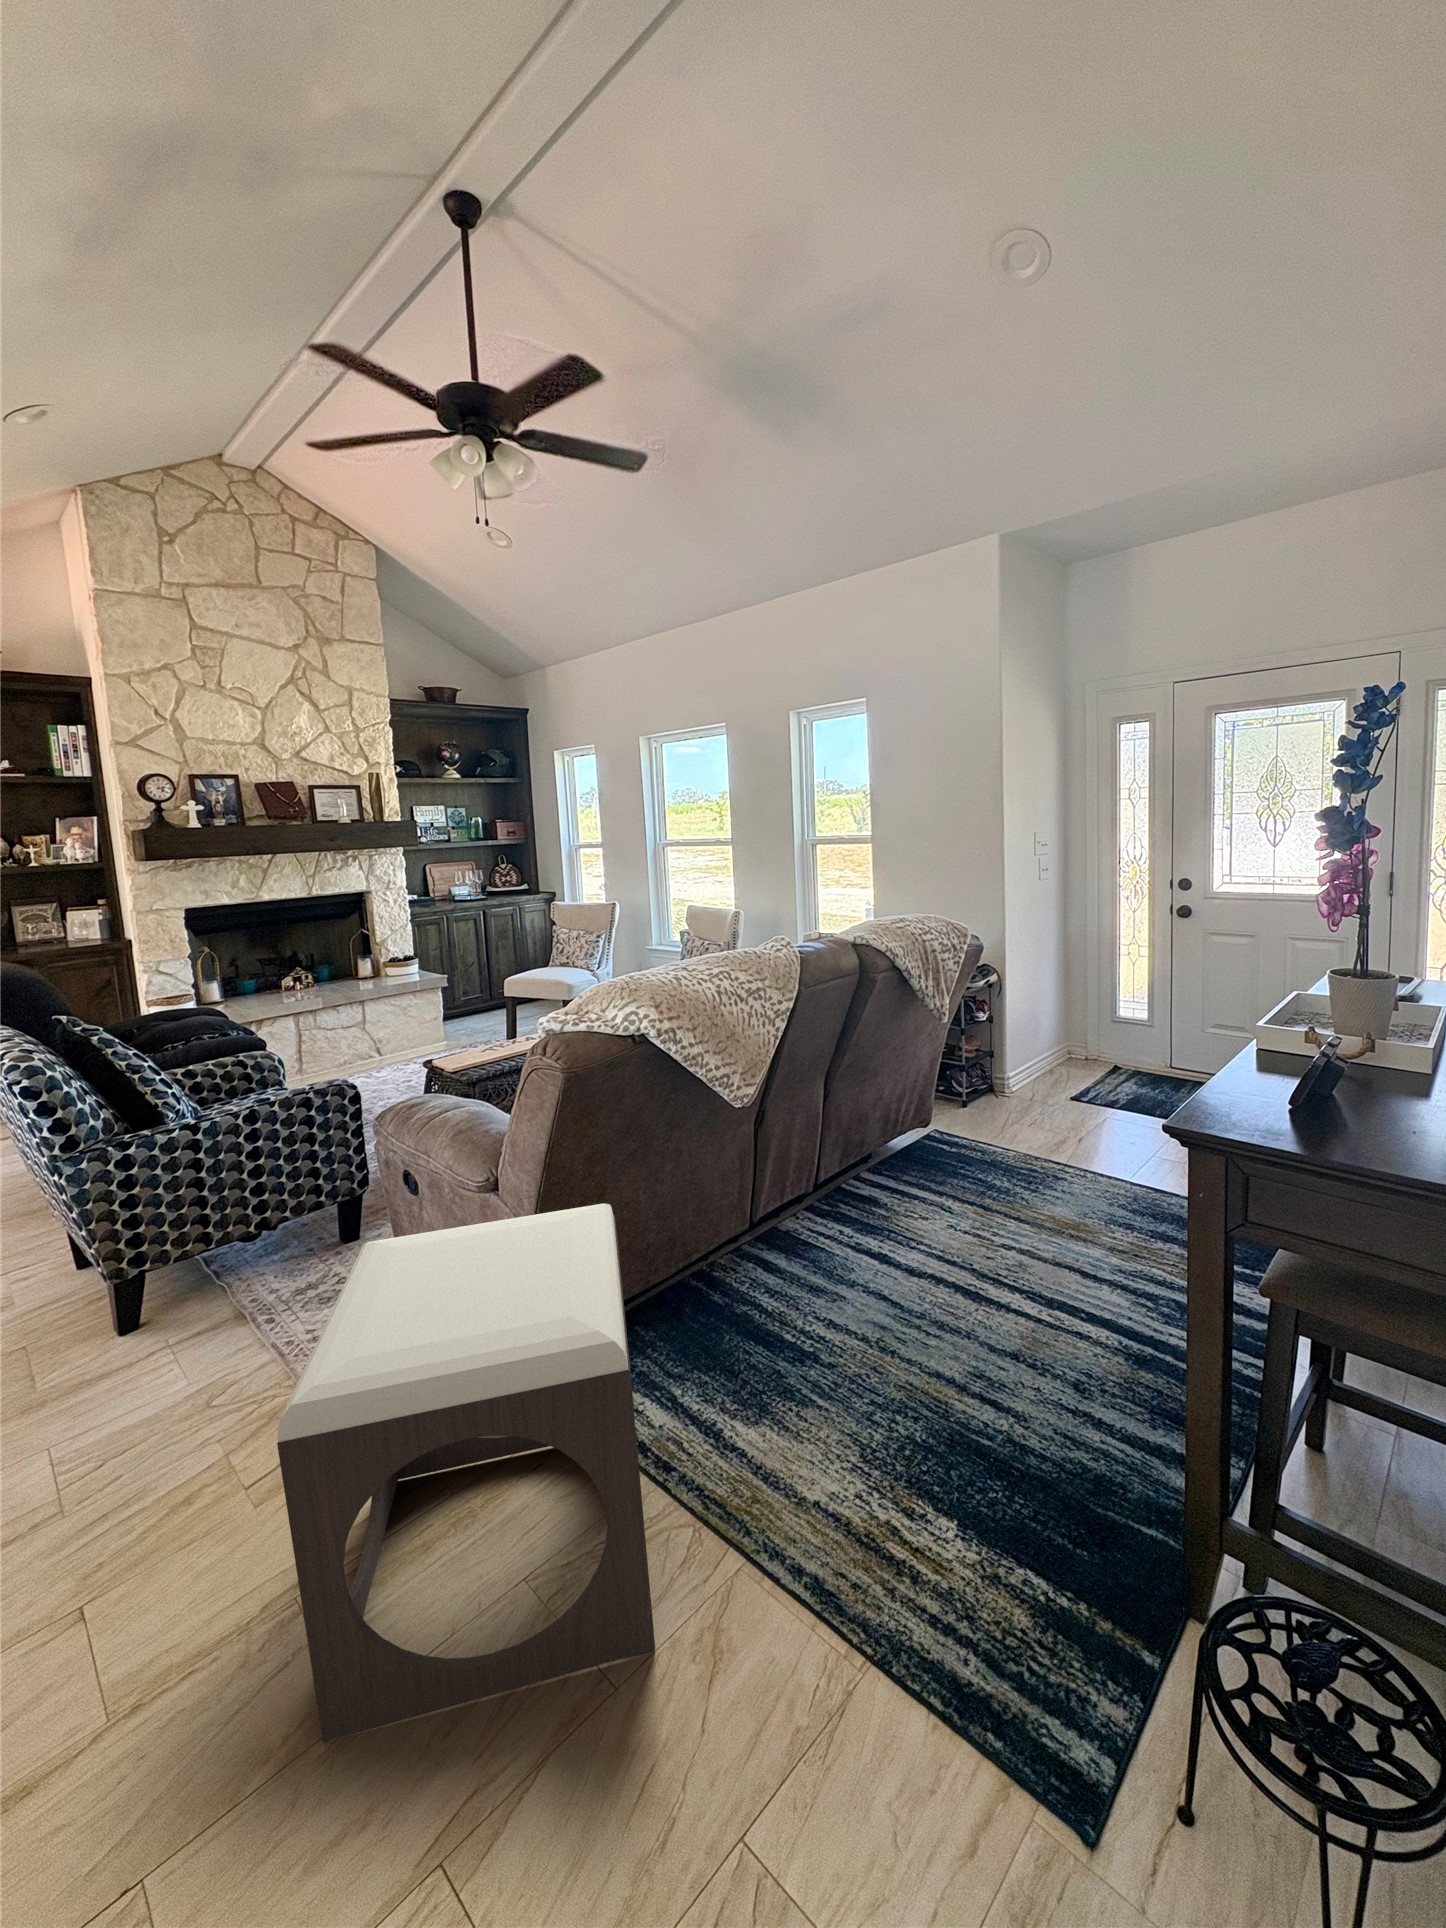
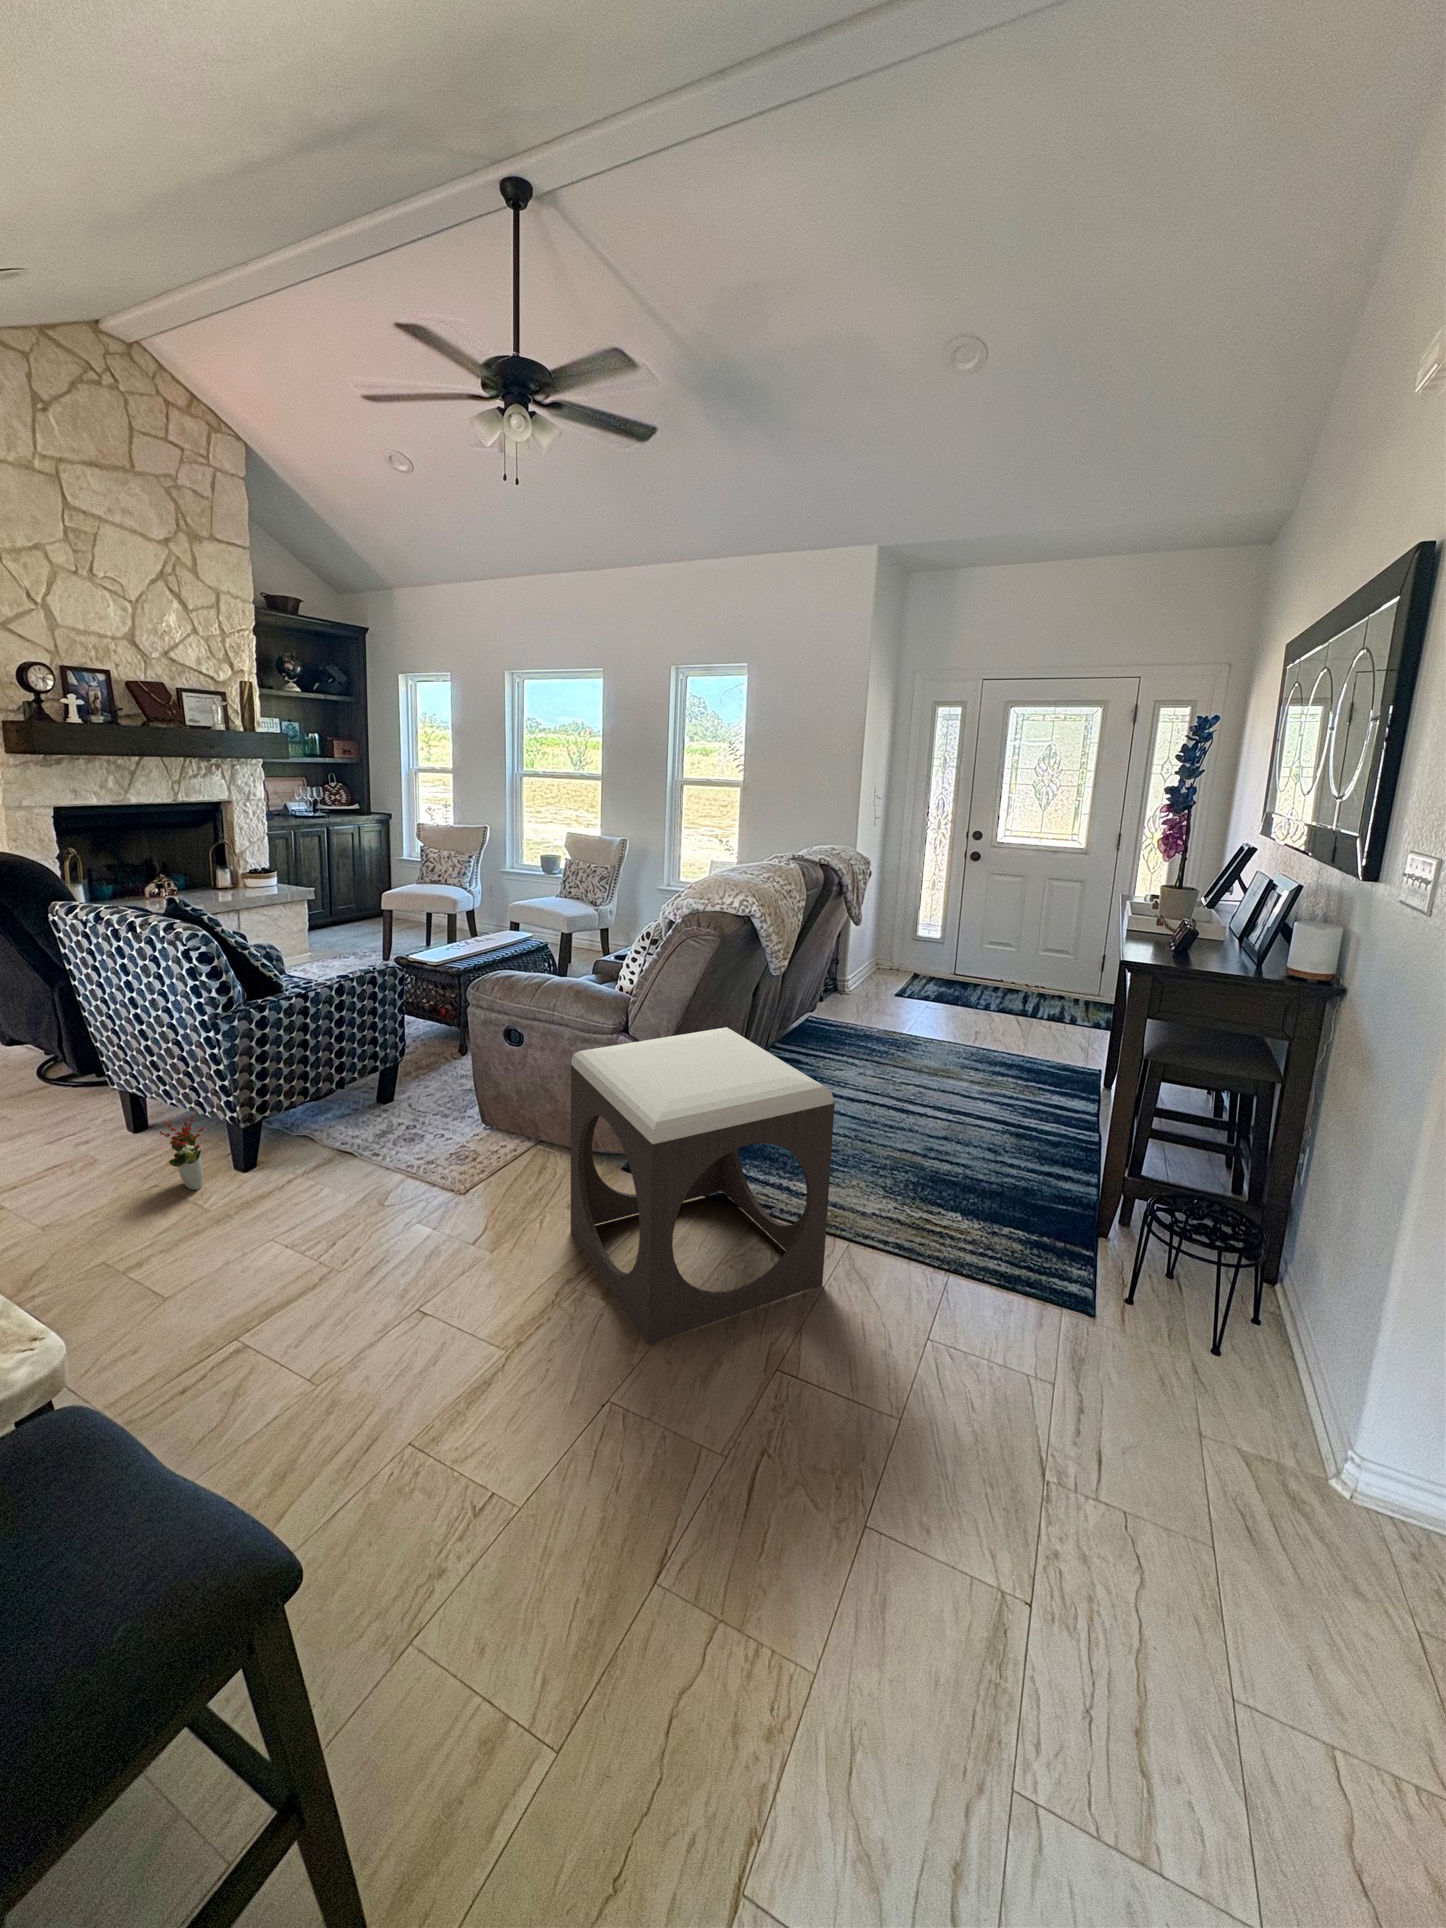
decorative plant: none [26,1271,80,1361] -> present [160,1114,204,1190]

